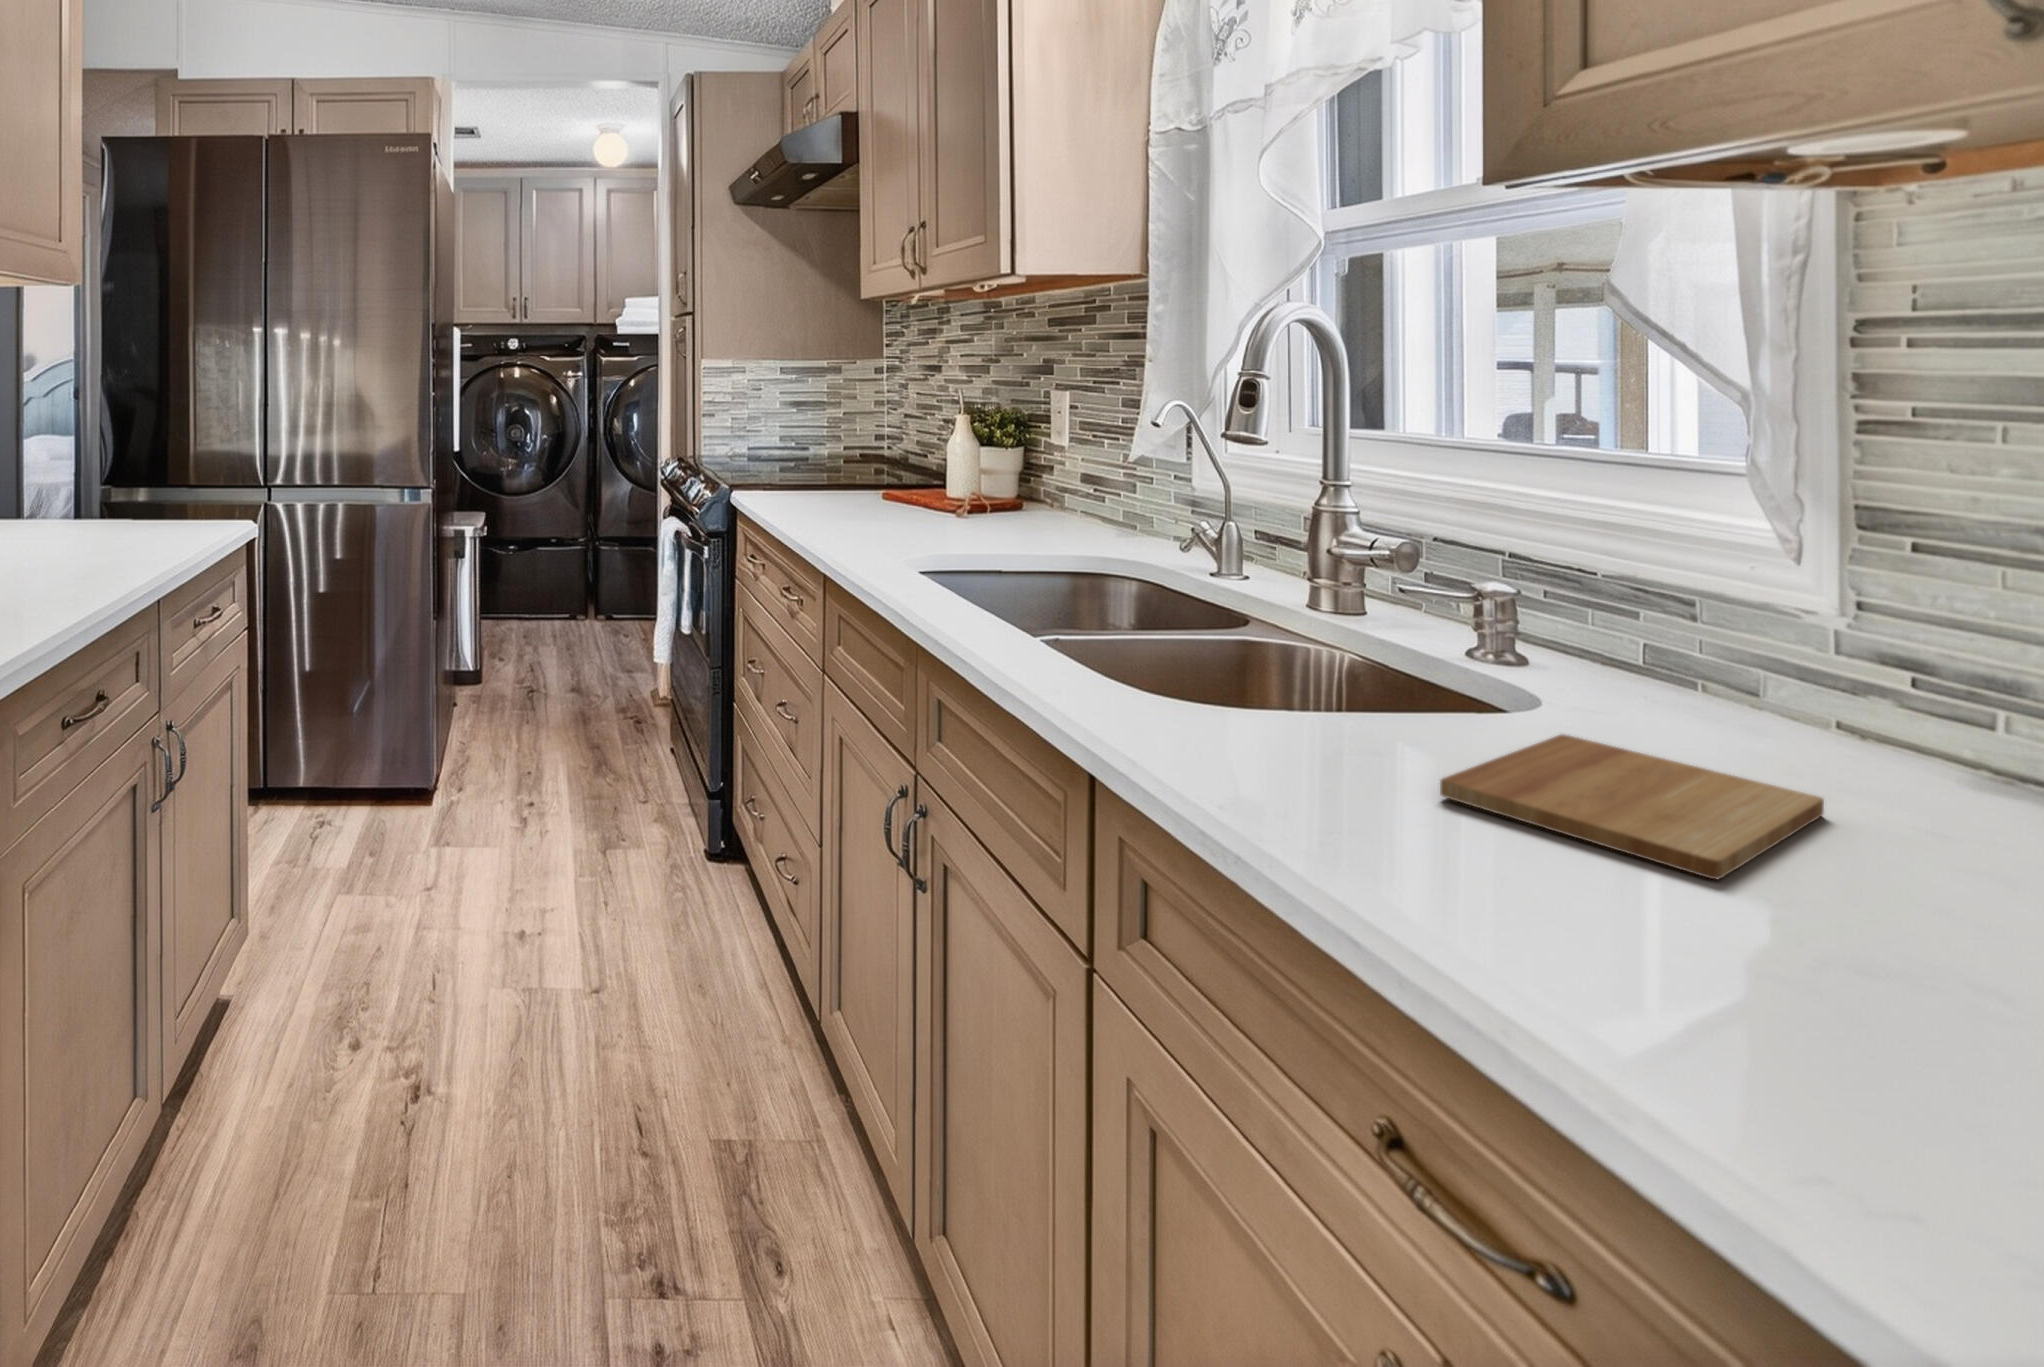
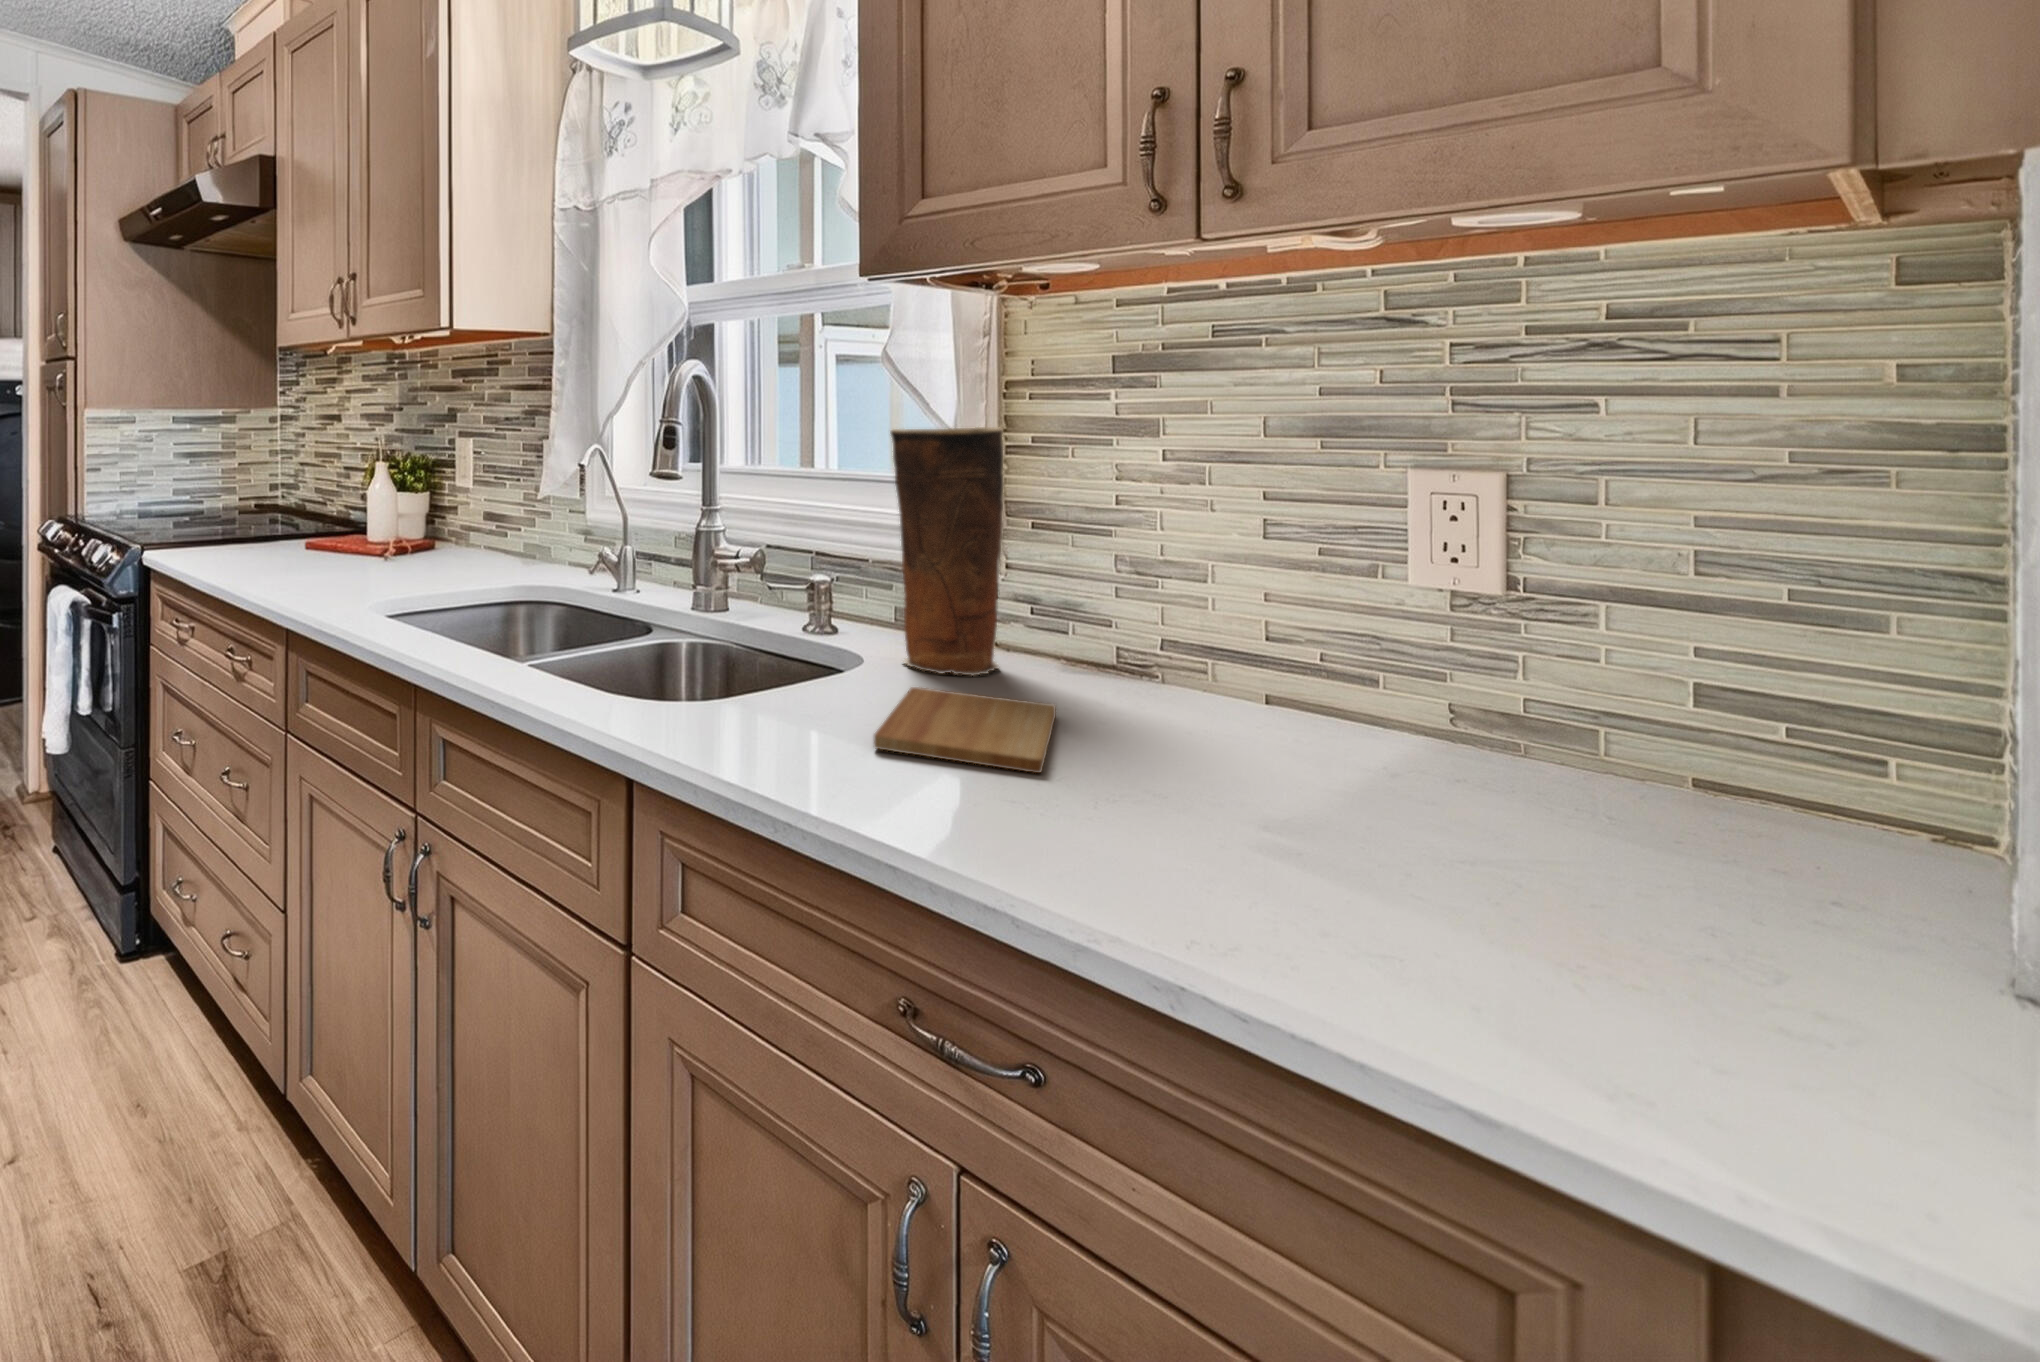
vase: none [1570,387,1793,740] -> present [891,427,1003,675]

